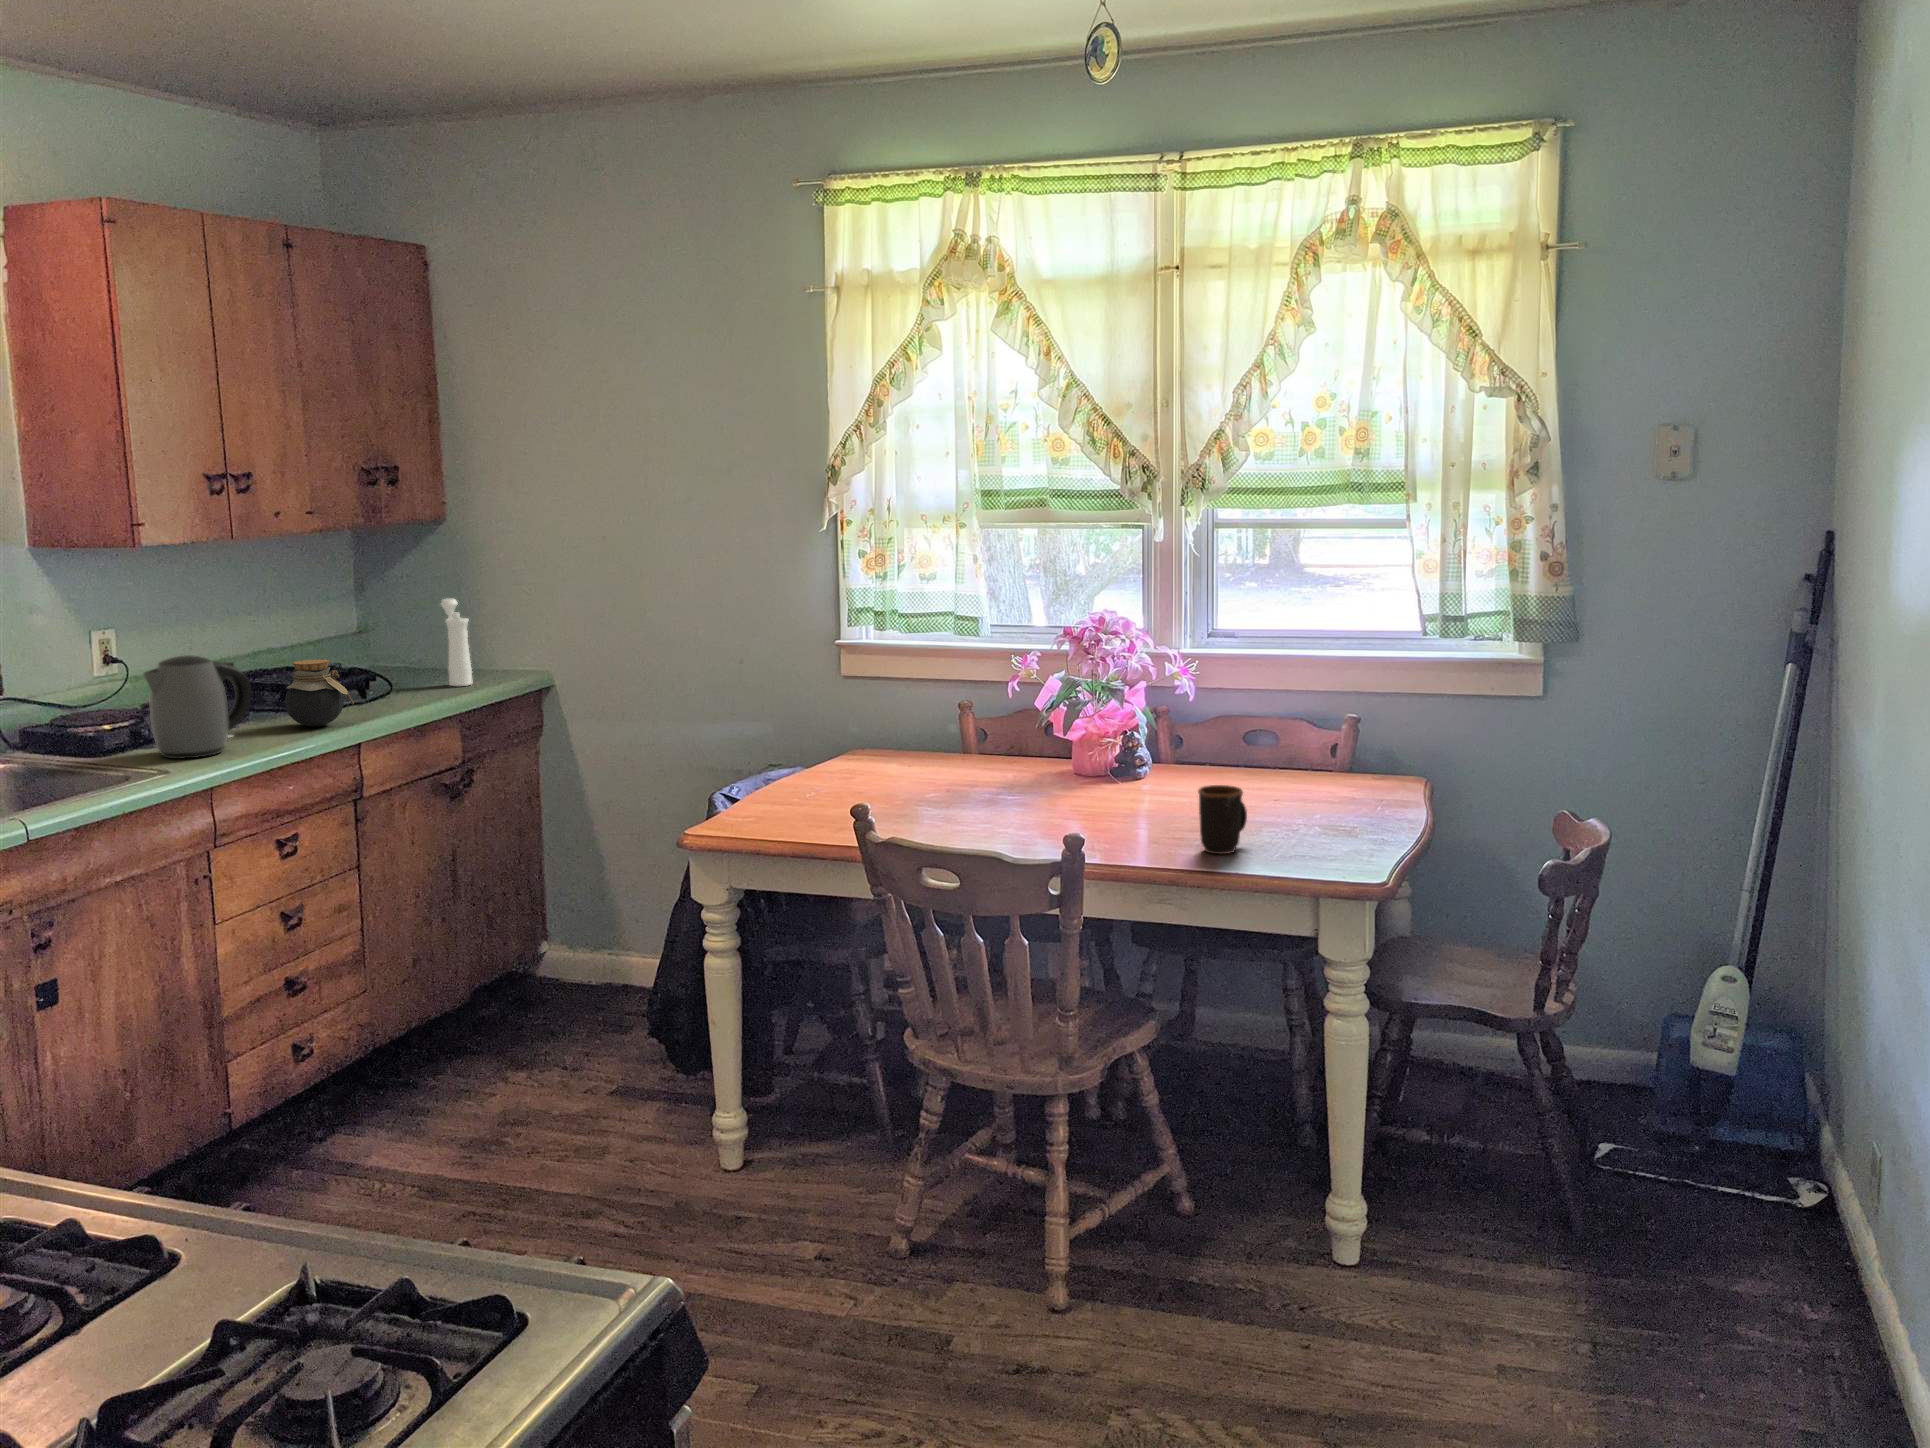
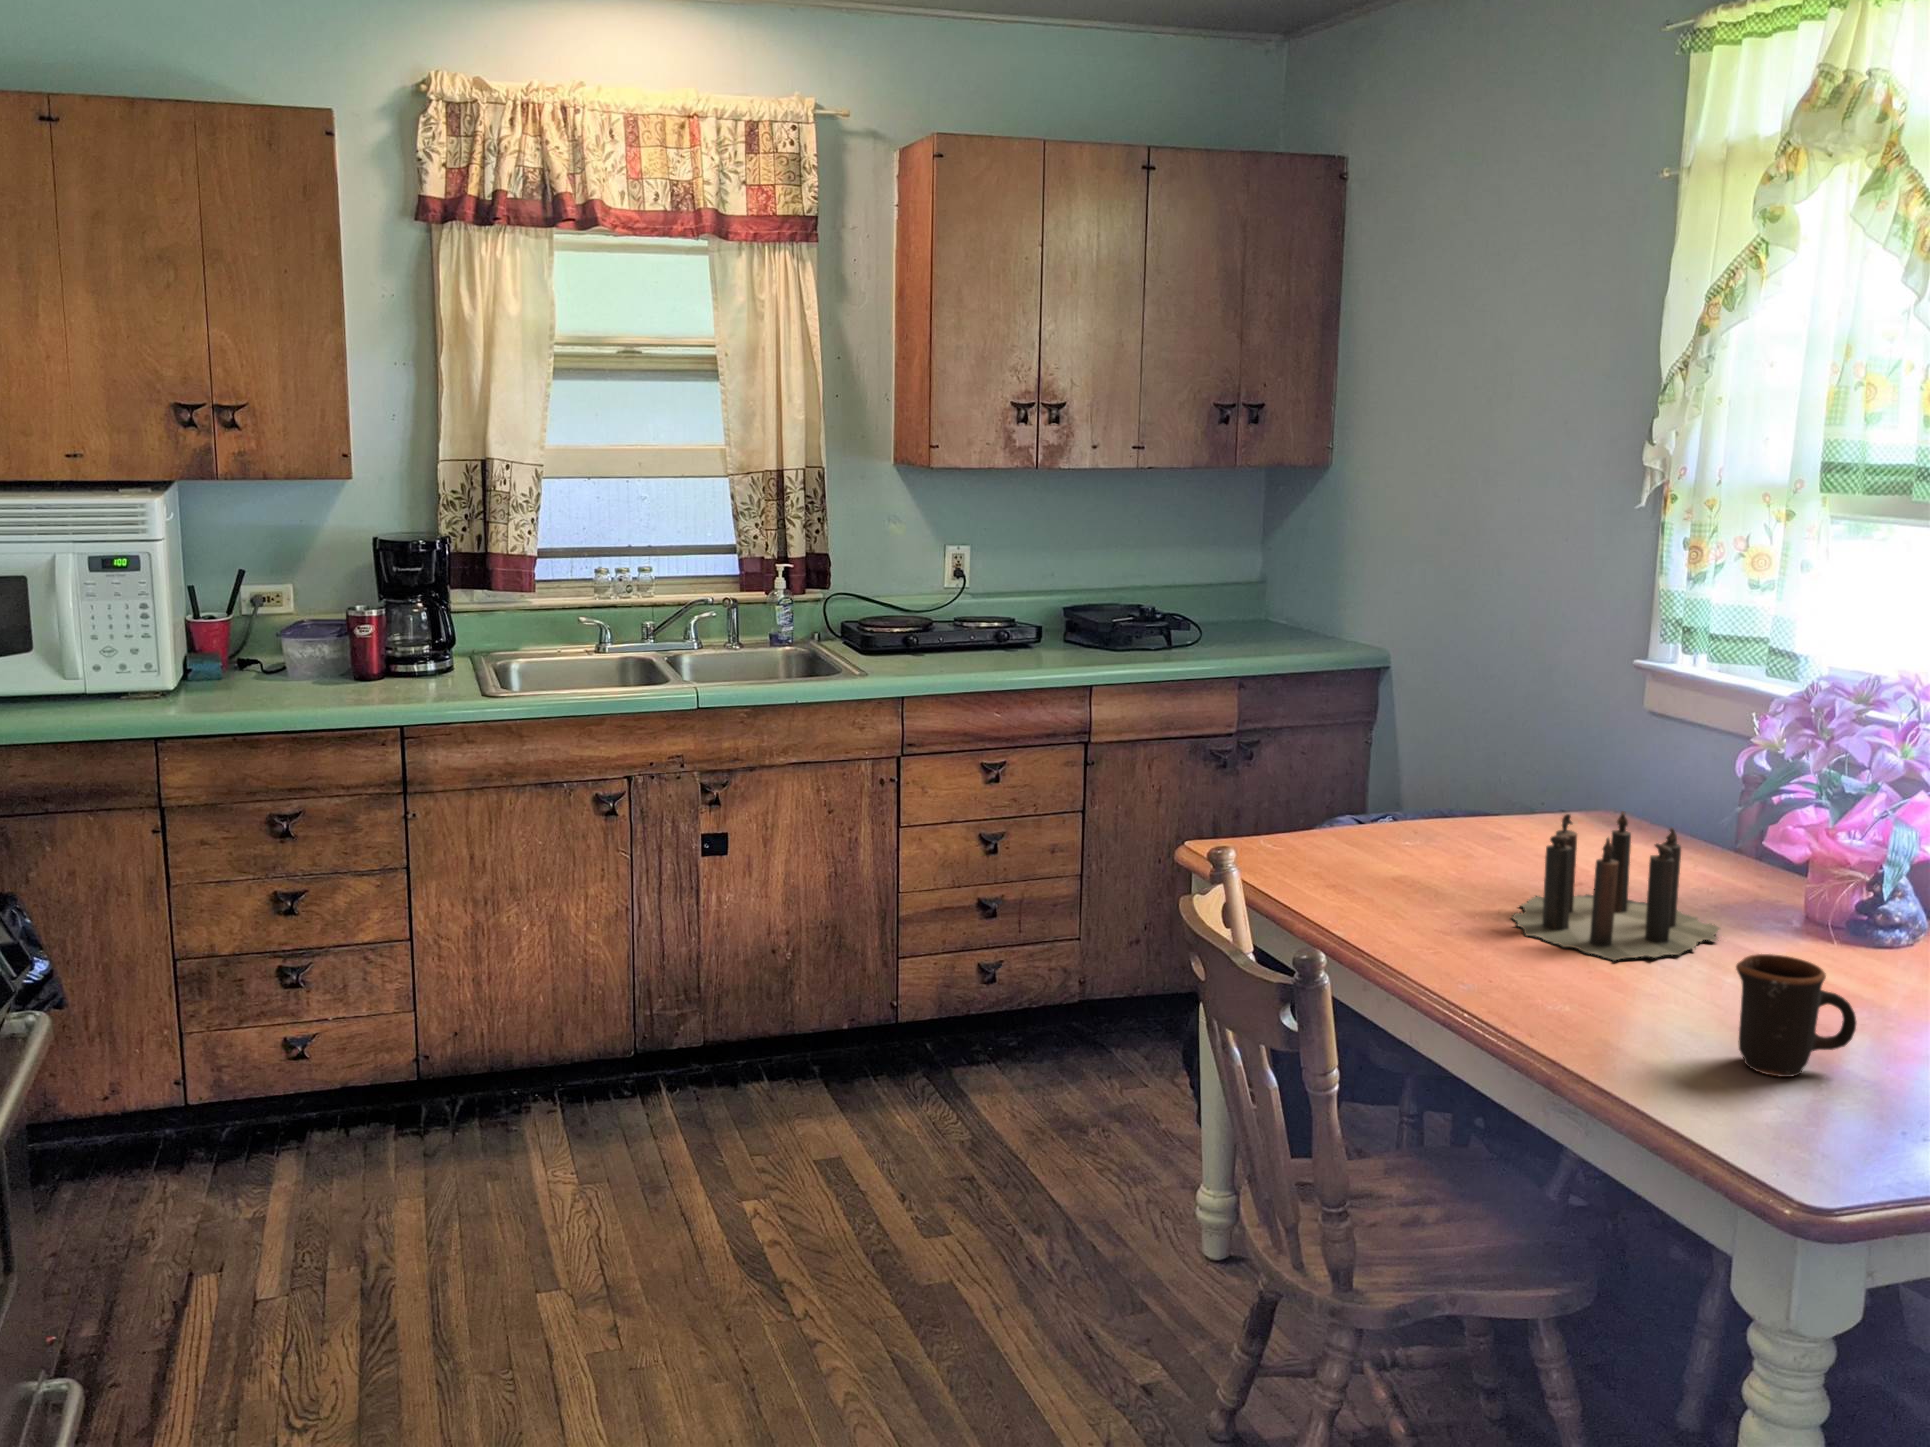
pepper mill: present [441,599,472,686] -> none [1274,553,1310,646]
kettle: present [144,655,251,759] -> none [885,575,981,670]
jar: present [285,659,354,727] -> none [1041,595,1100,661]
candle: none [946,737,1116,830] -> present [1513,811,1720,960]

